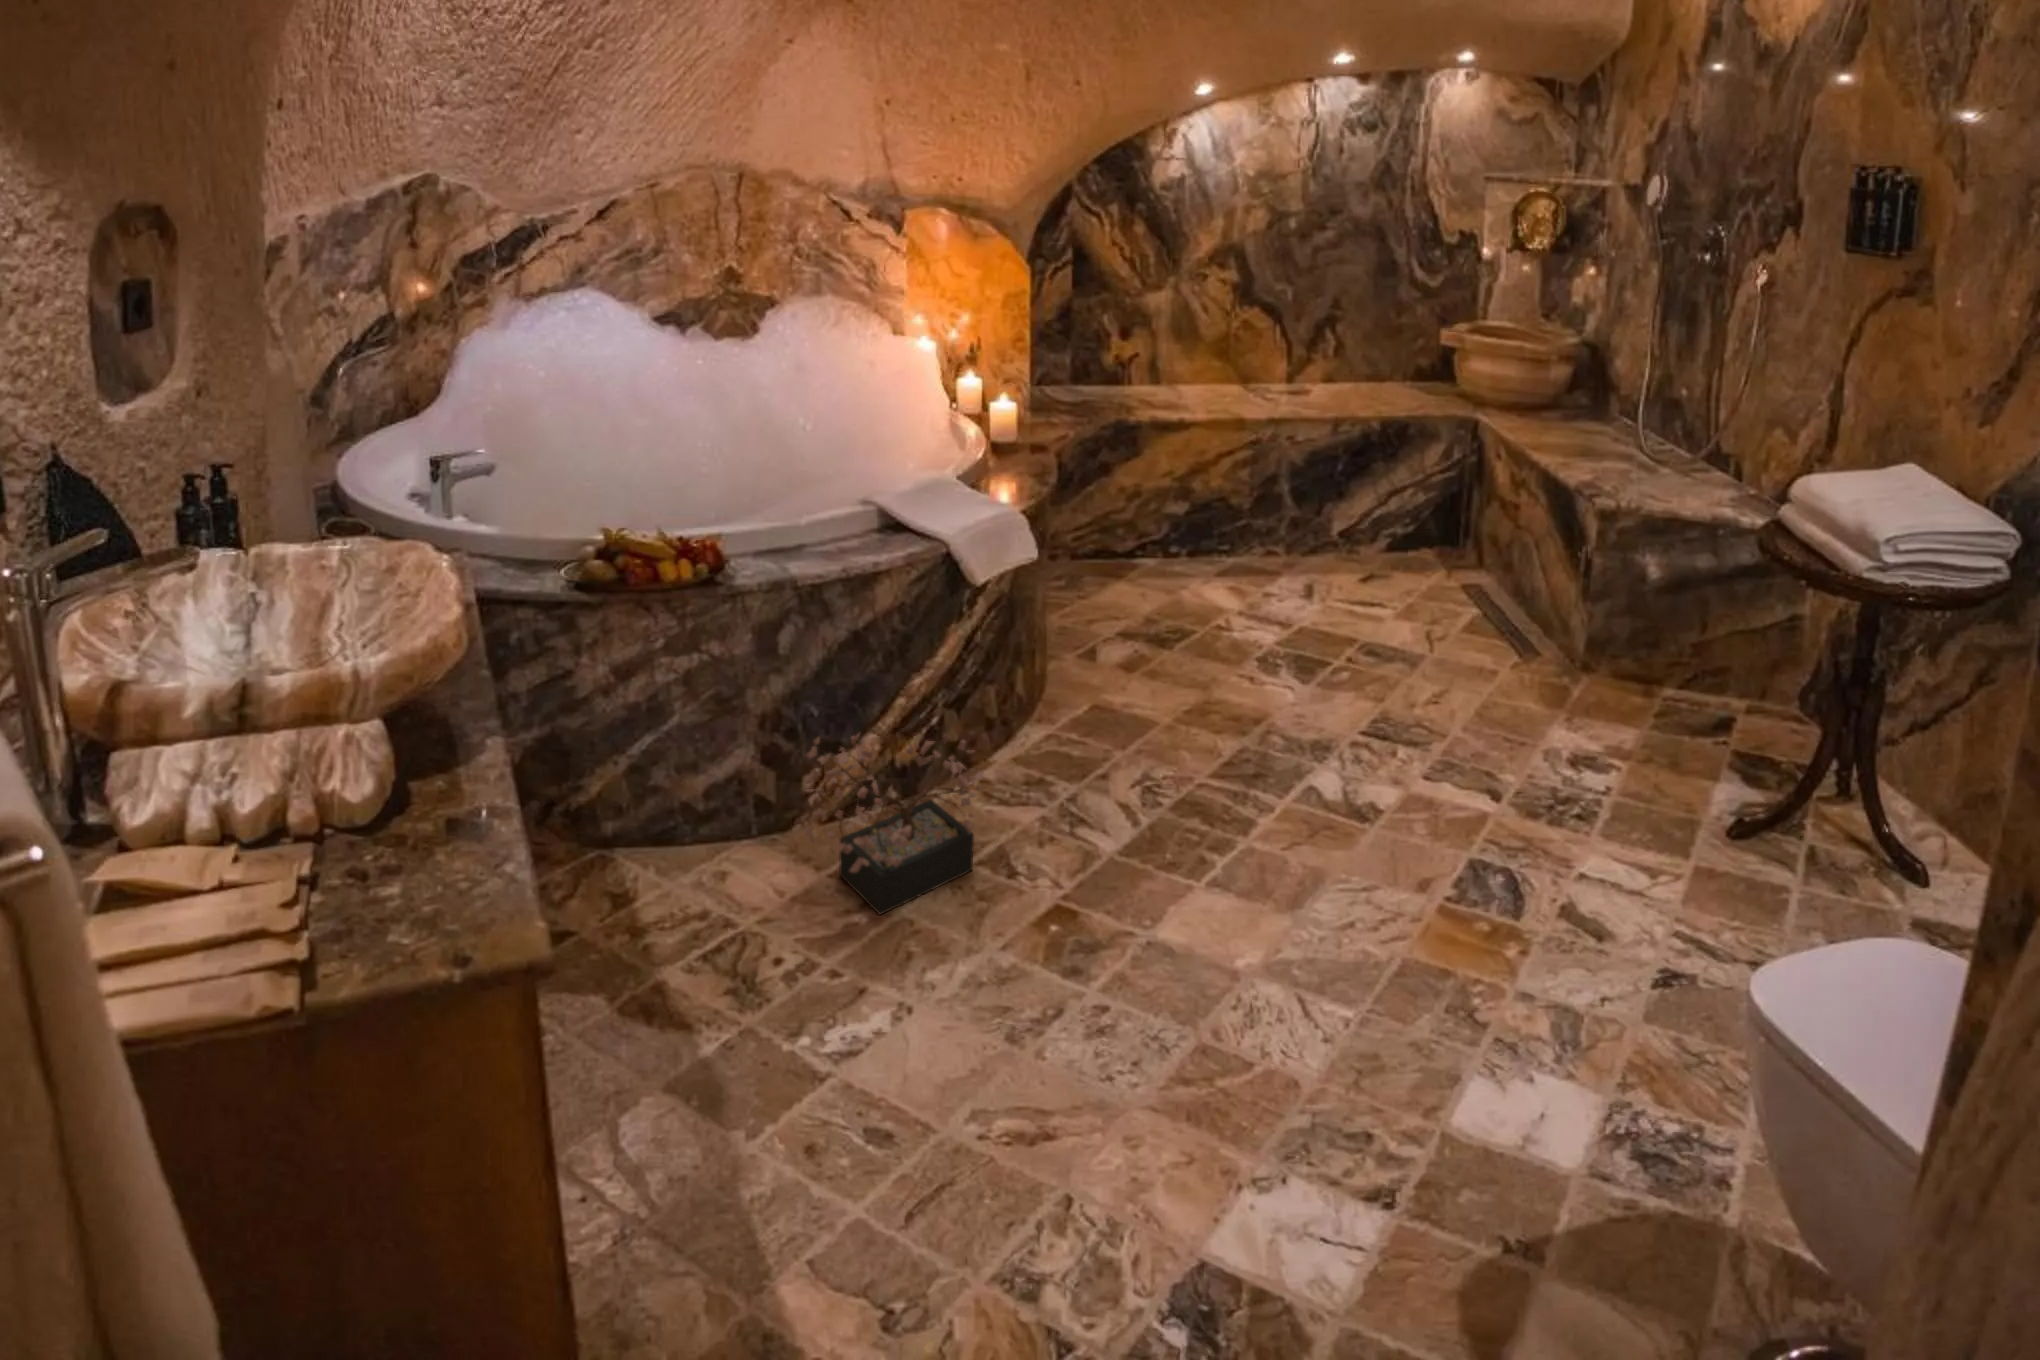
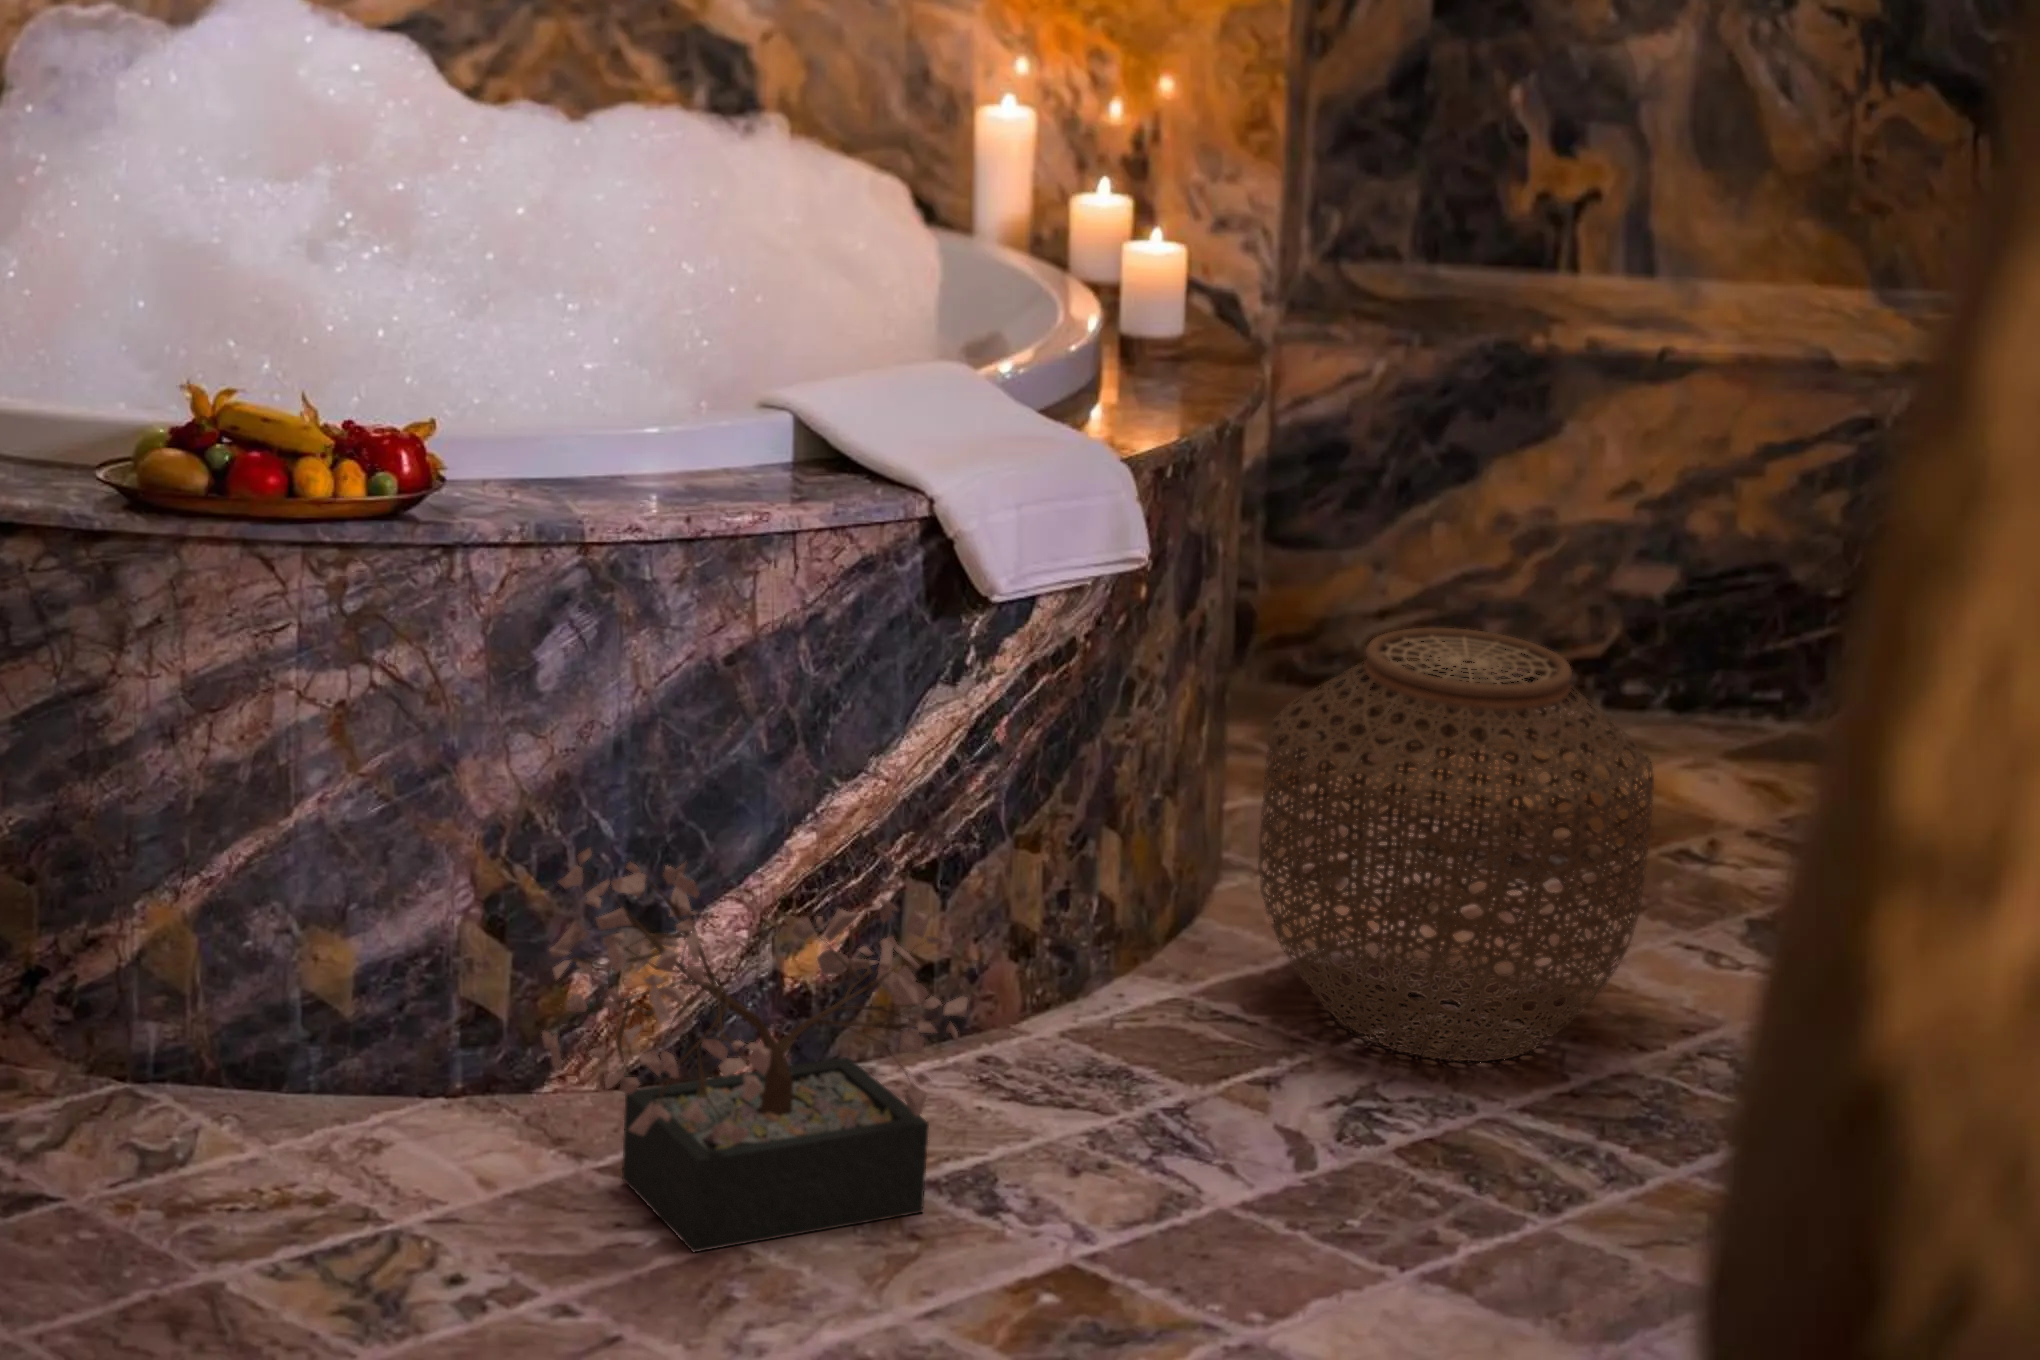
woven basket: none [1074,565,1227,743] -> present [1258,628,1654,1061]

